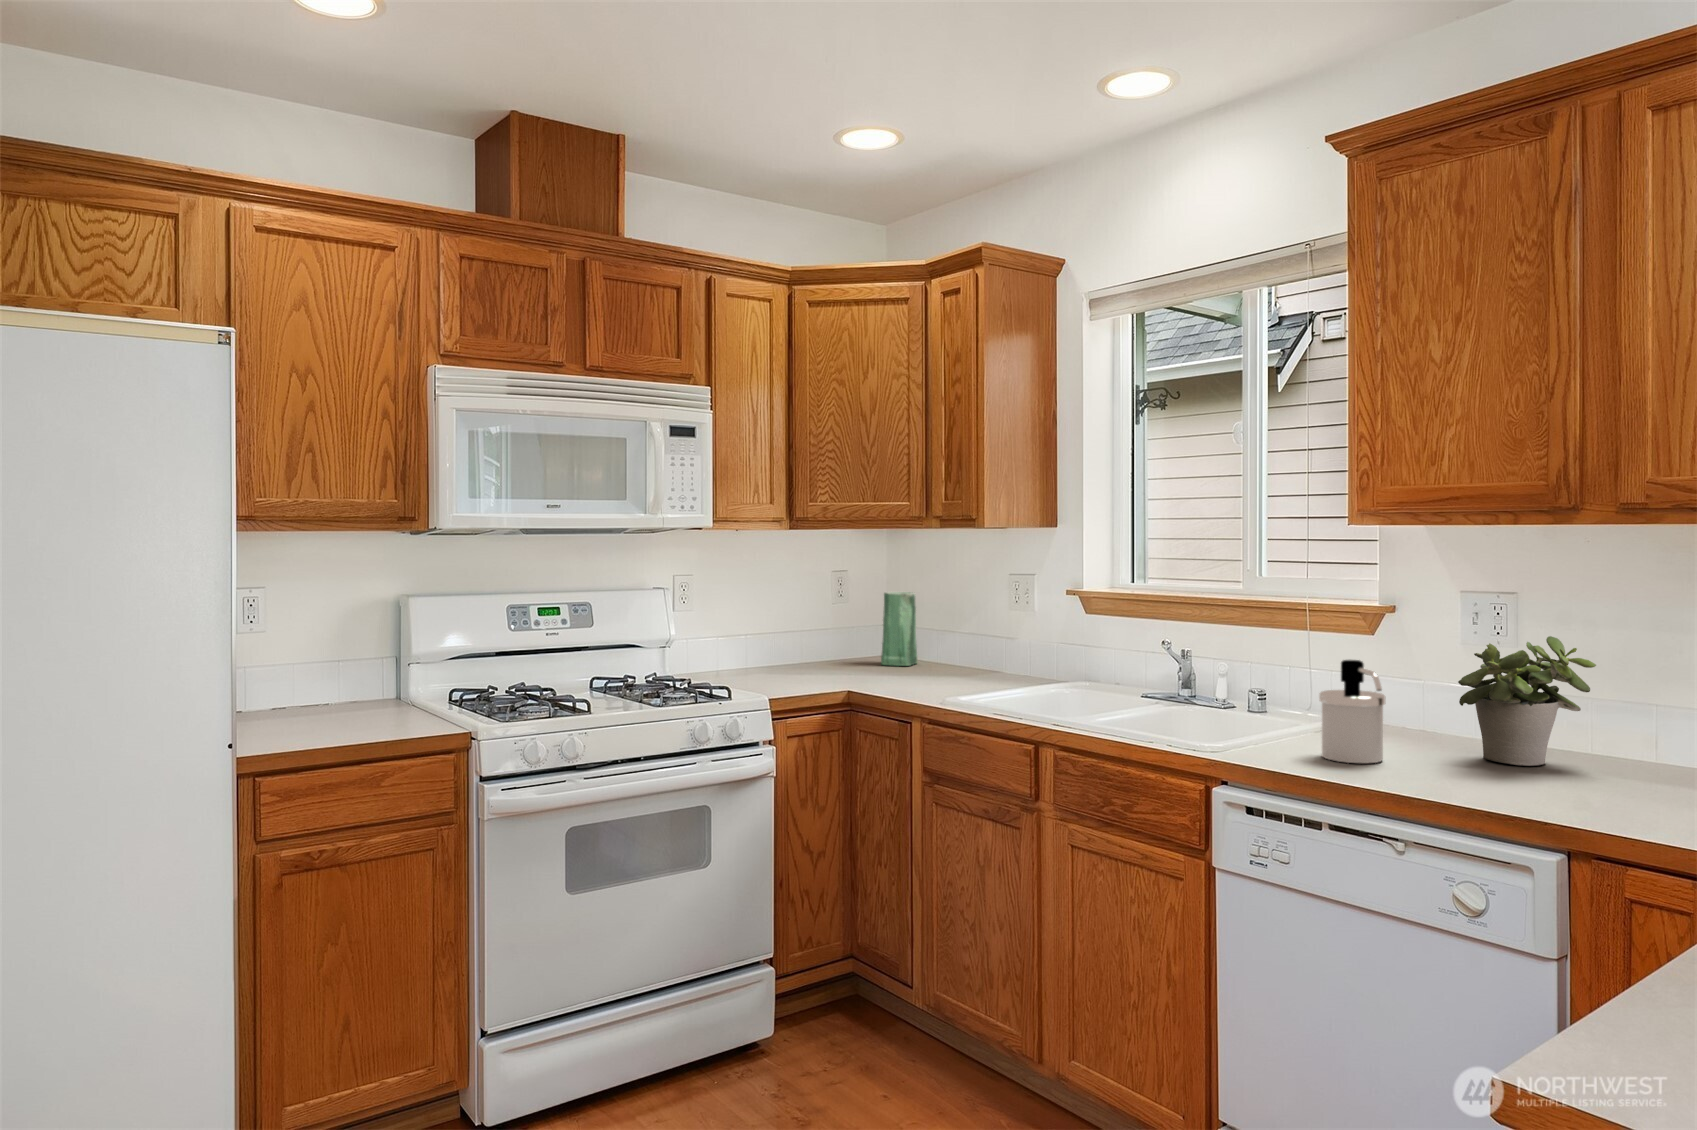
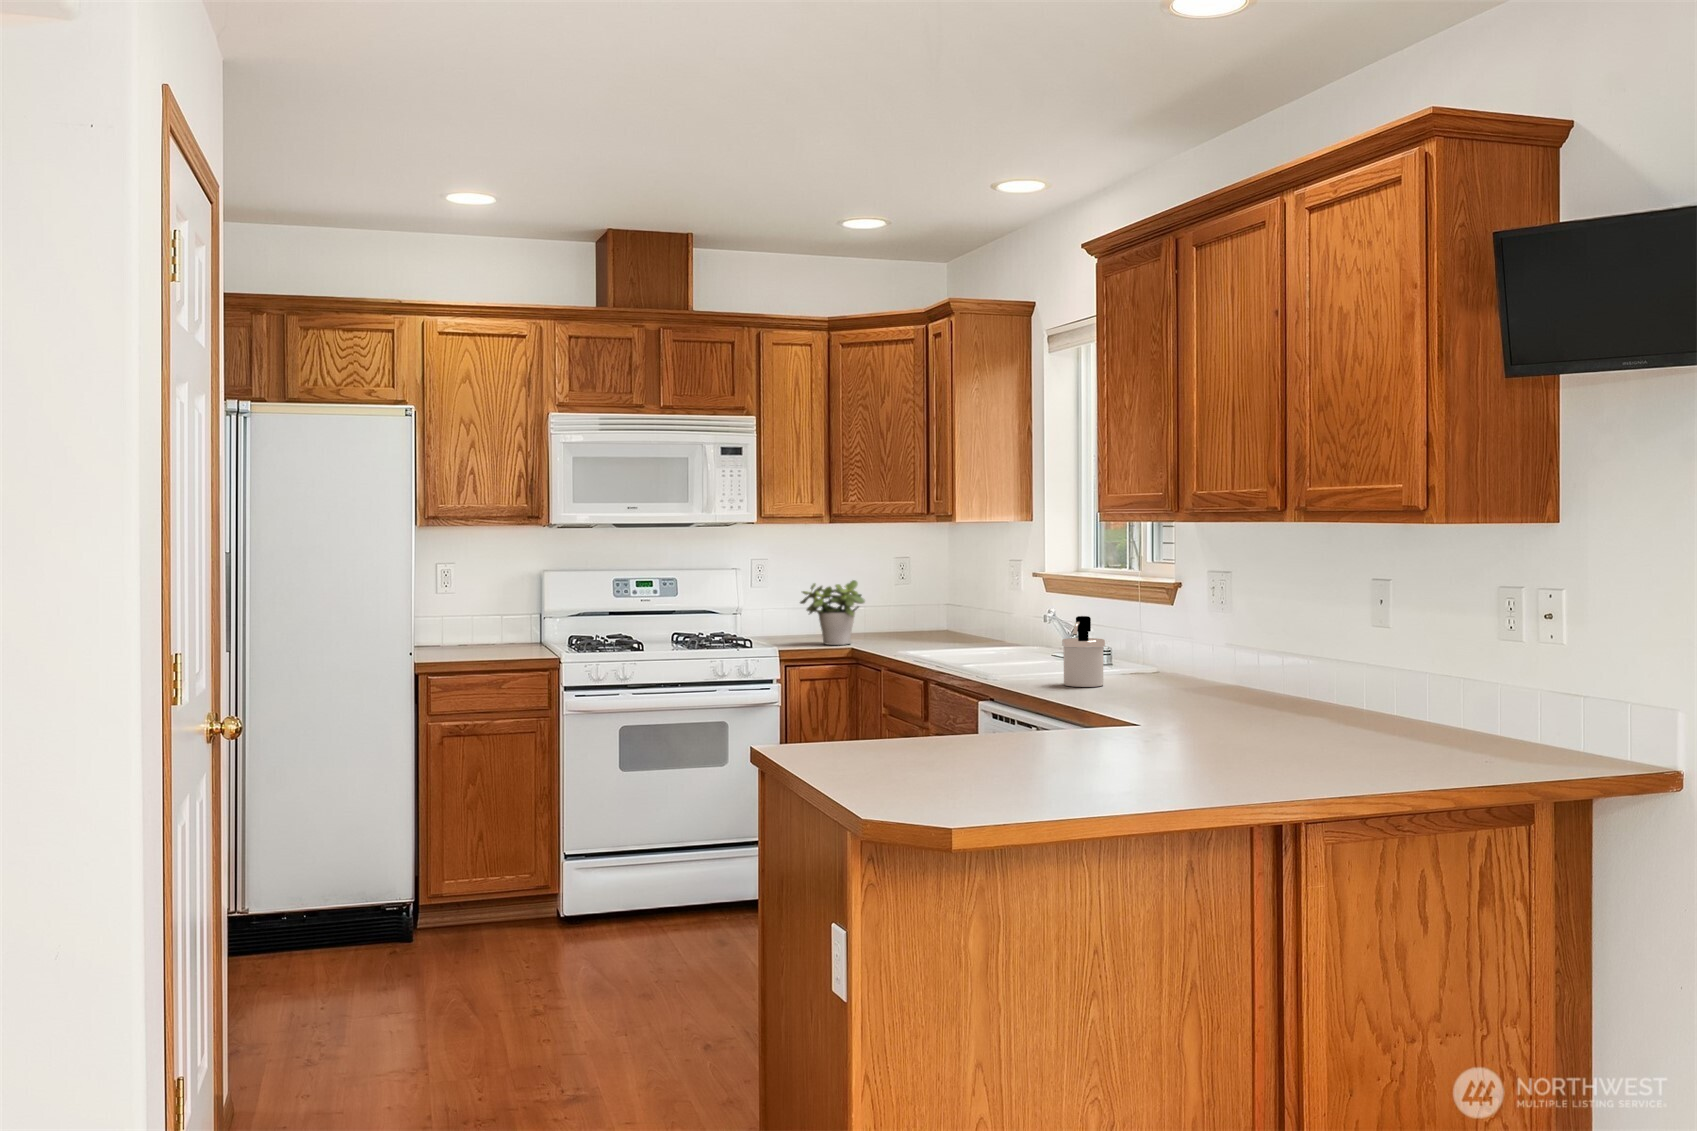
vase: present [881,592,917,666] -> none [918,574,950,634]
potted plant: present [1458,636,1596,766] -> present [800,580,865,645]

